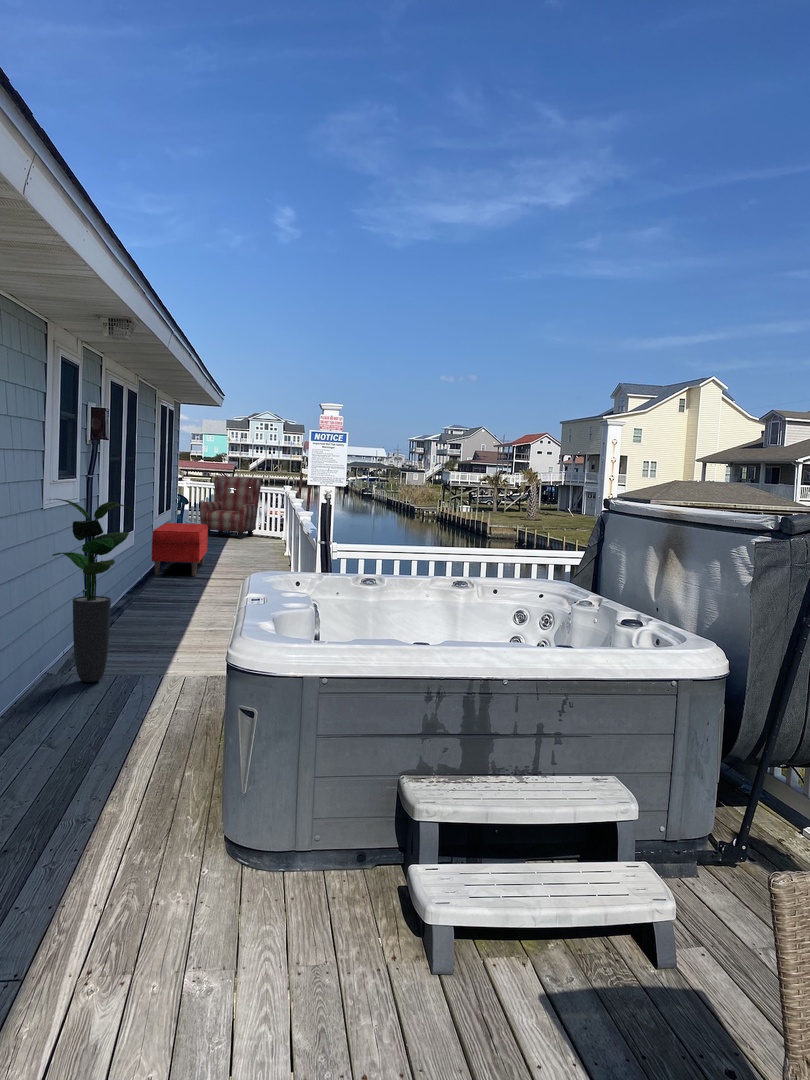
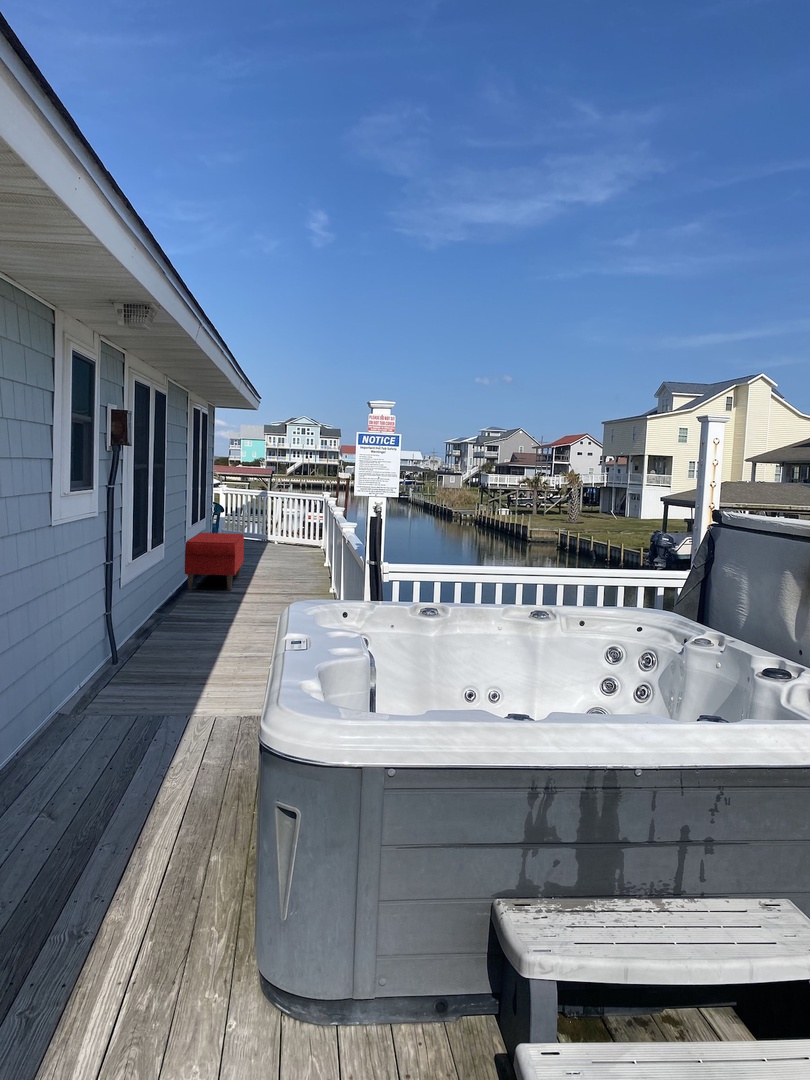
armchair: present [200,476,261,539] -> none [236,482,299,547]
potted plant: present [52,499,134,682] -> none [56,514,158,724]

